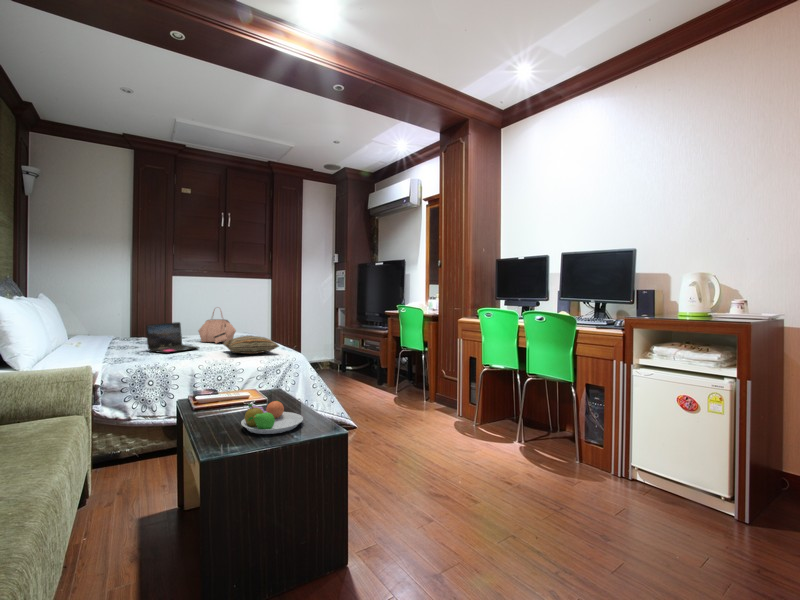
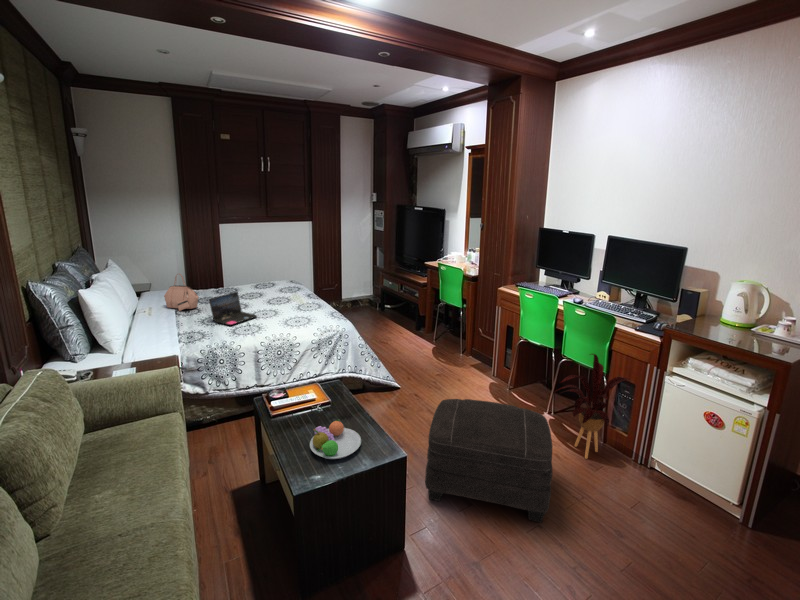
handbag: present [198,309,236,343] -> present [164,274,199,311]
pillow: present [223,336,279,354] -> none [278,308,329,328]
house plant: none [521,350,597,476] -> present [556,354,627,459]
ottoman: none [381,402,526,531] -> present [425,399,552,522]

